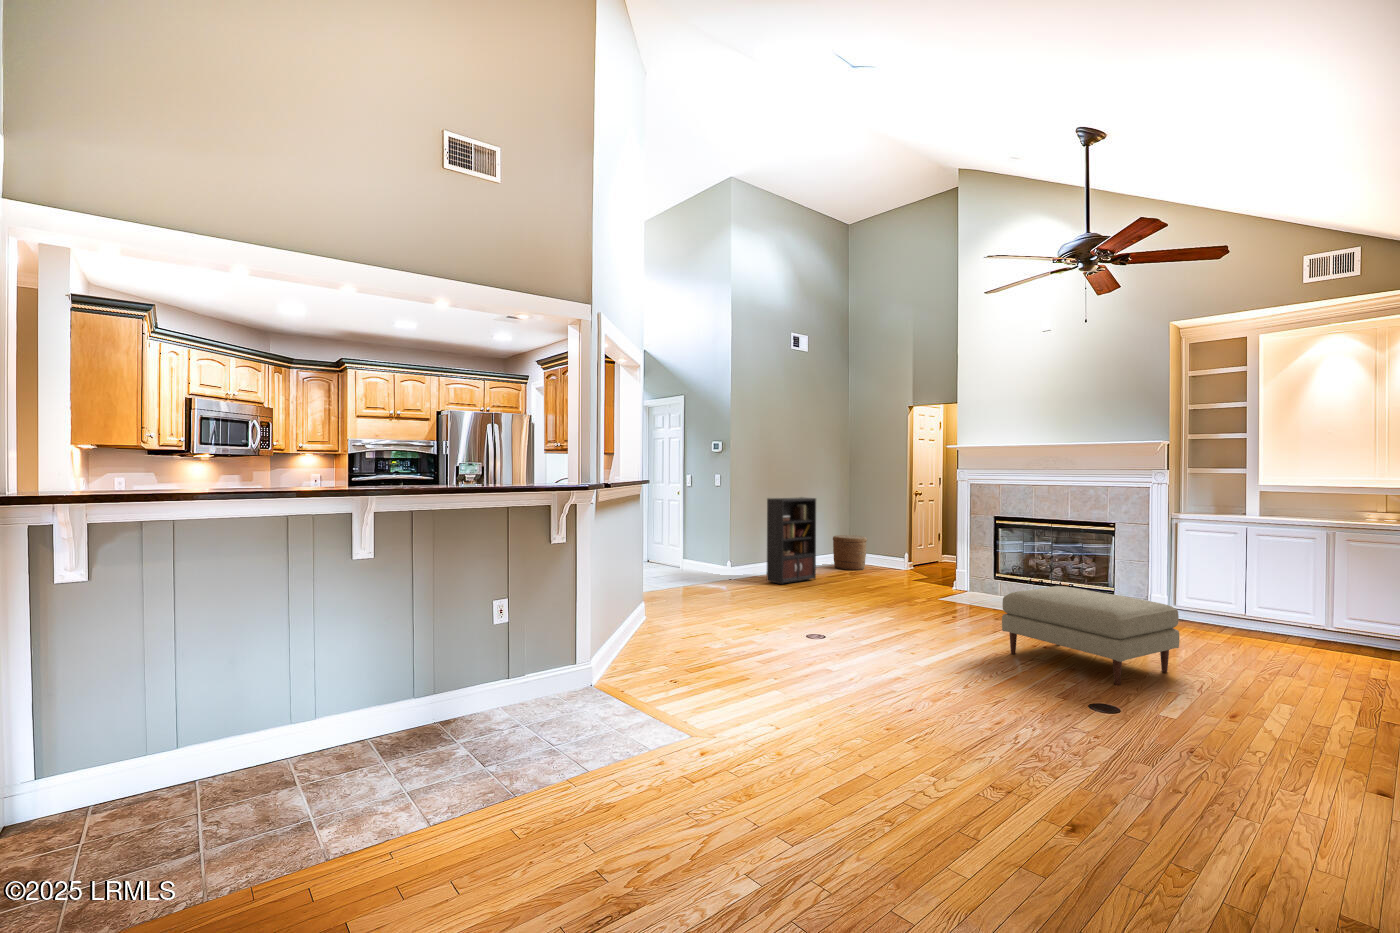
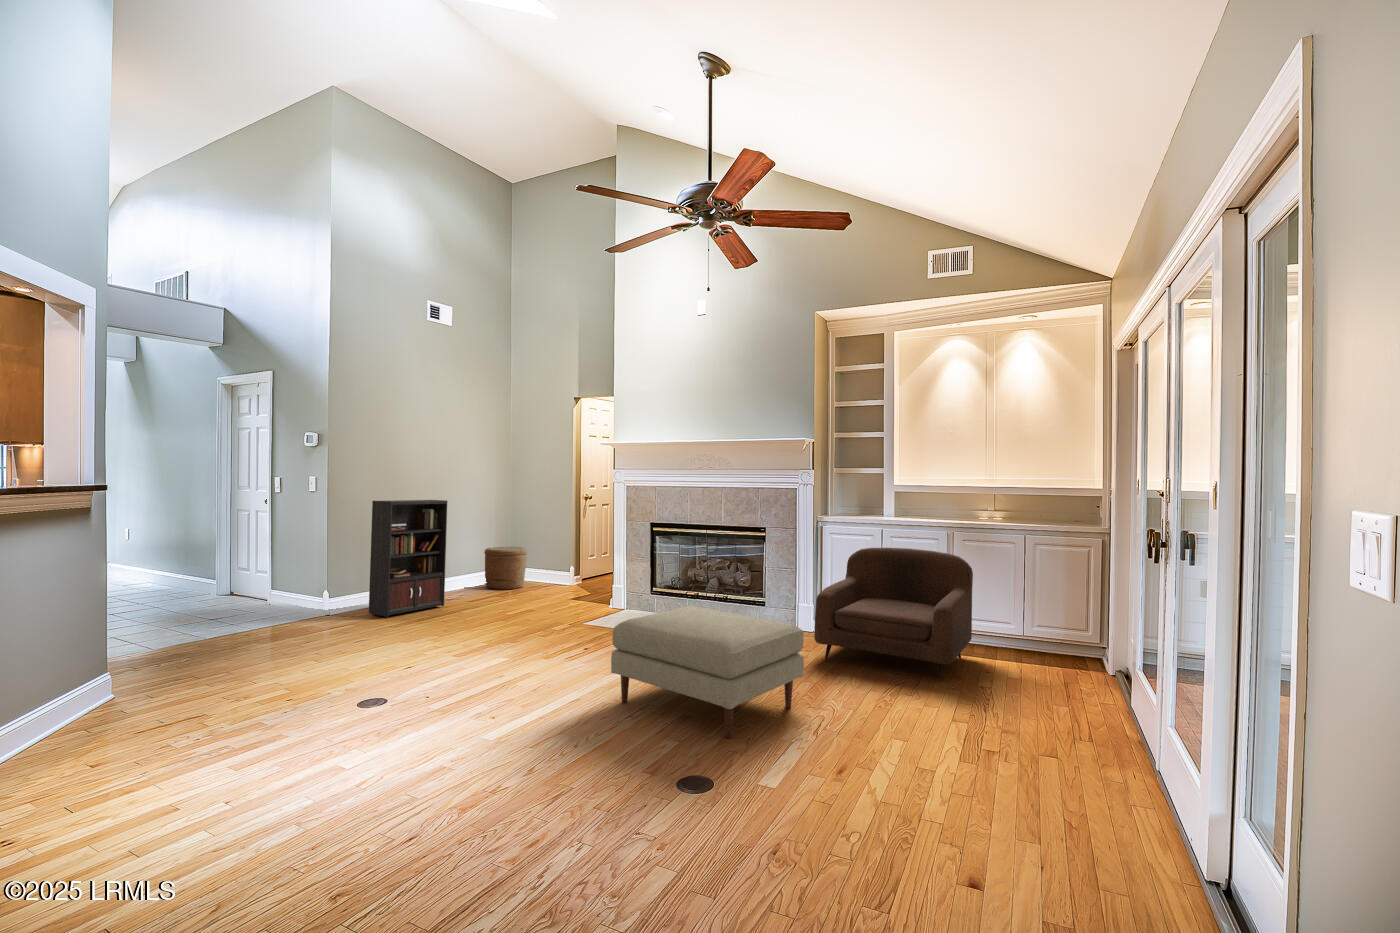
armchair: none [1178,545,1366,669] -> present [814,548,973,680]

